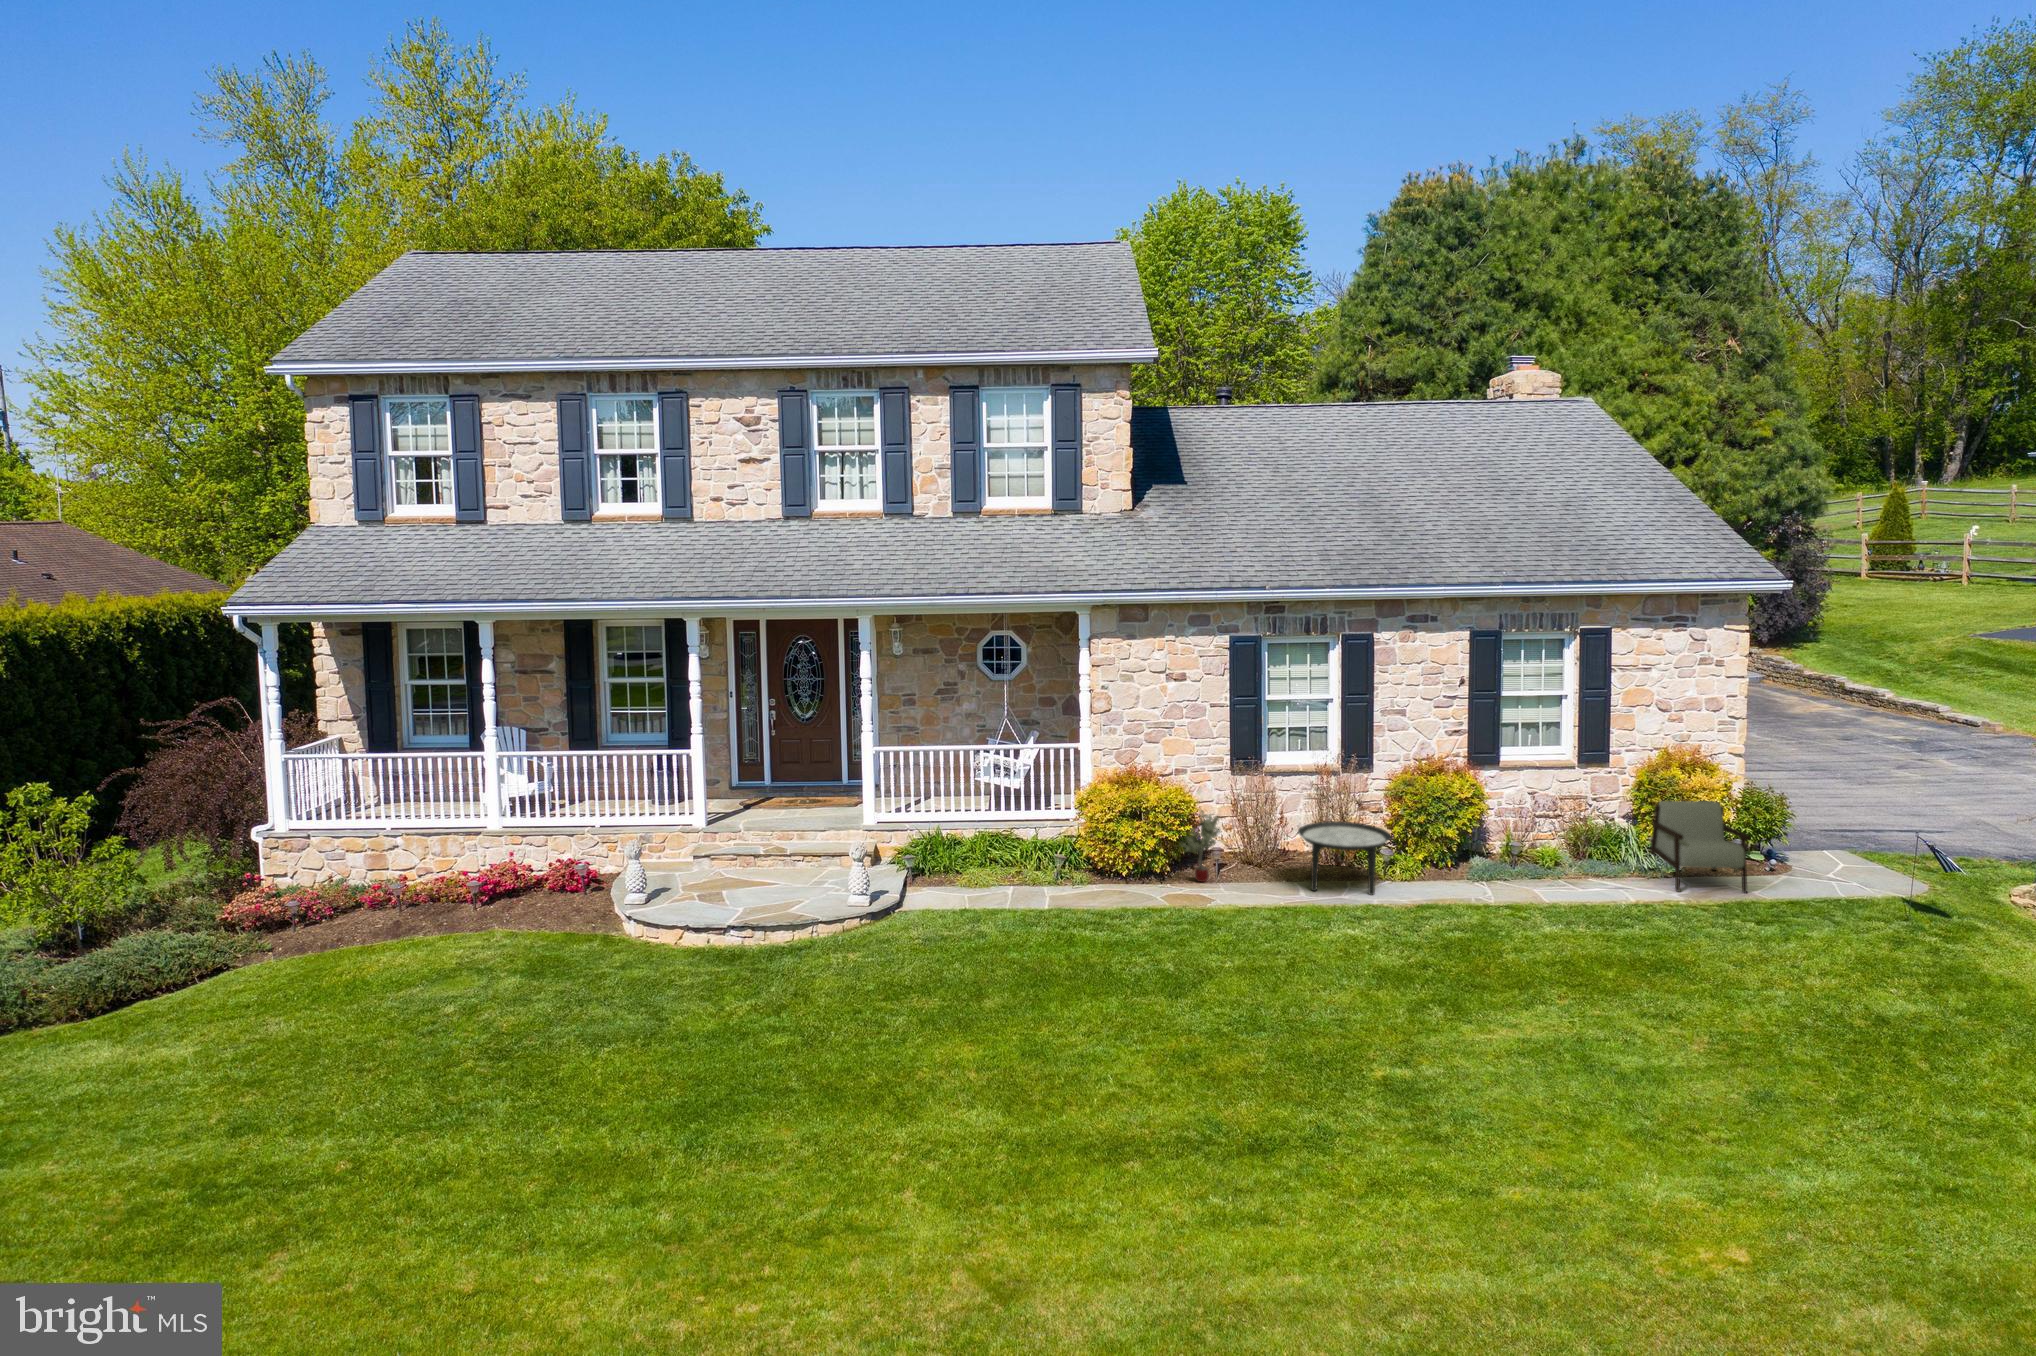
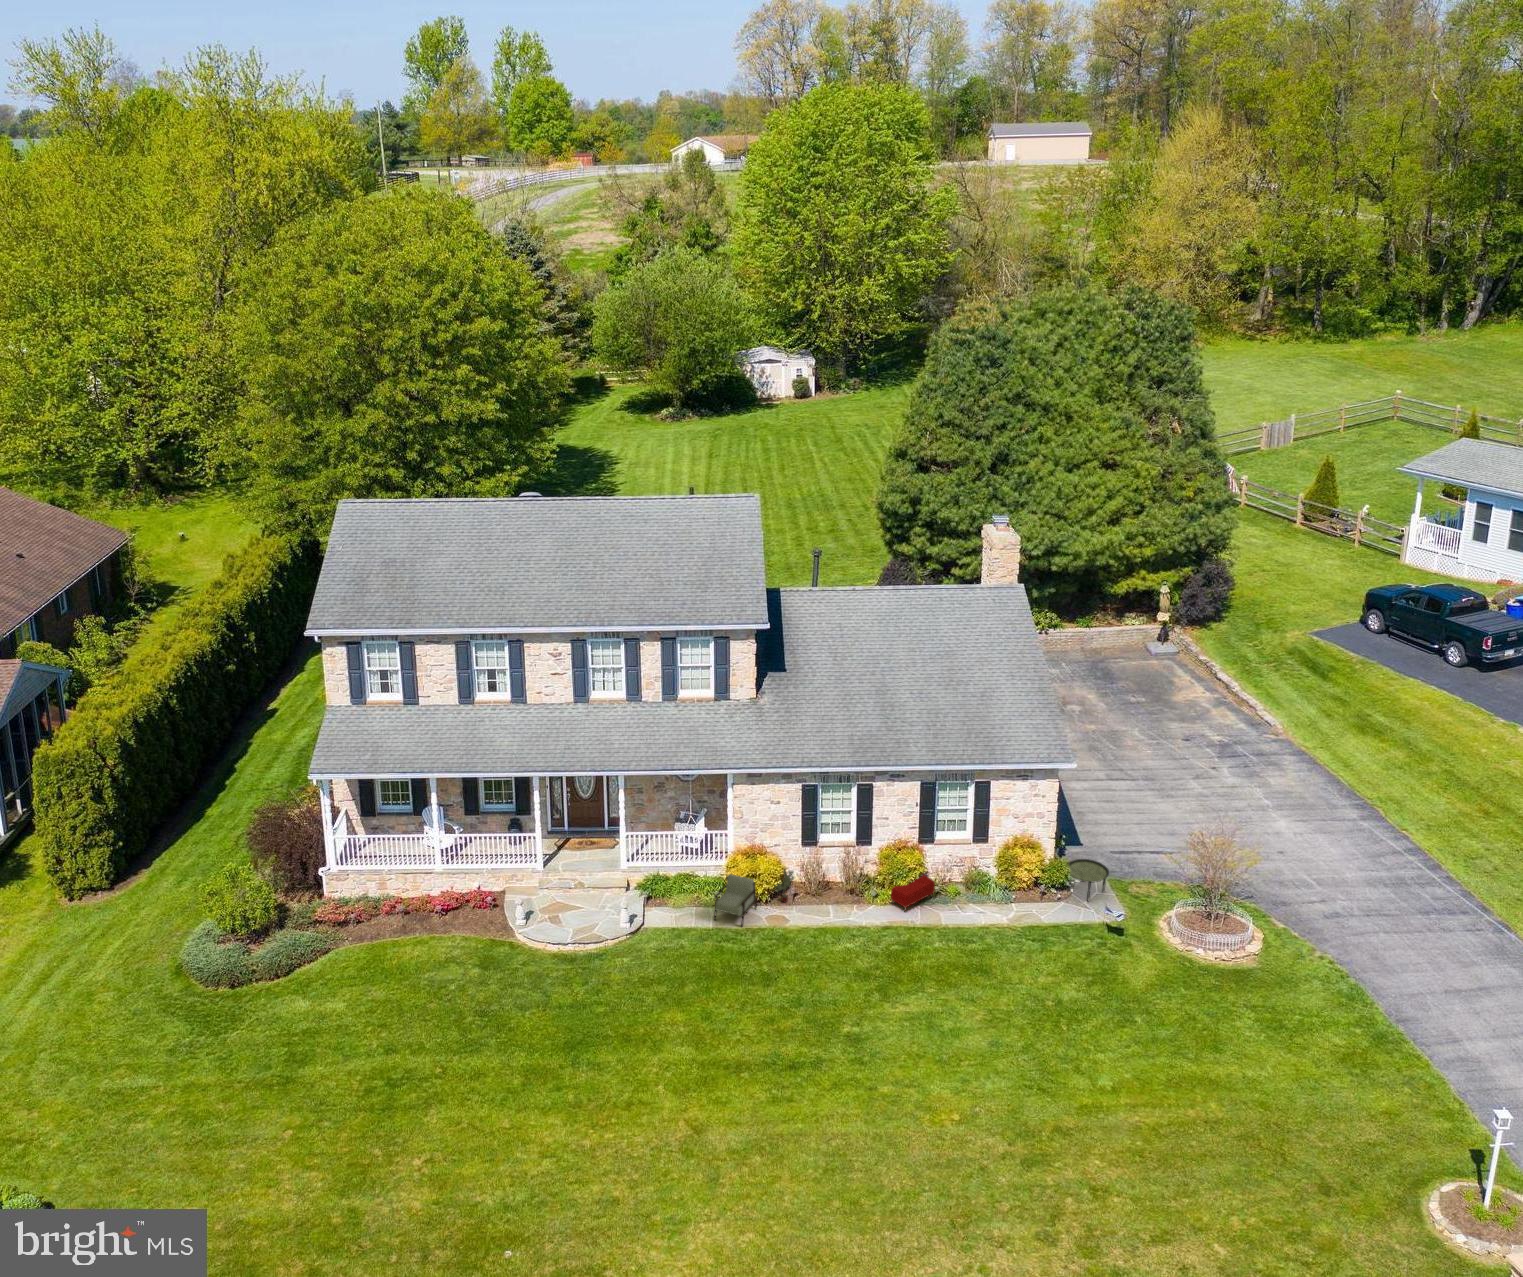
armchair: present [1649,801,1751,893] -> present [714,874,757,927]
round table: present [1298,821,1391,895] -> present [1069,859,1109,901]
bench: none [1429,826,1517,892] -> present [891,875,935,911]

